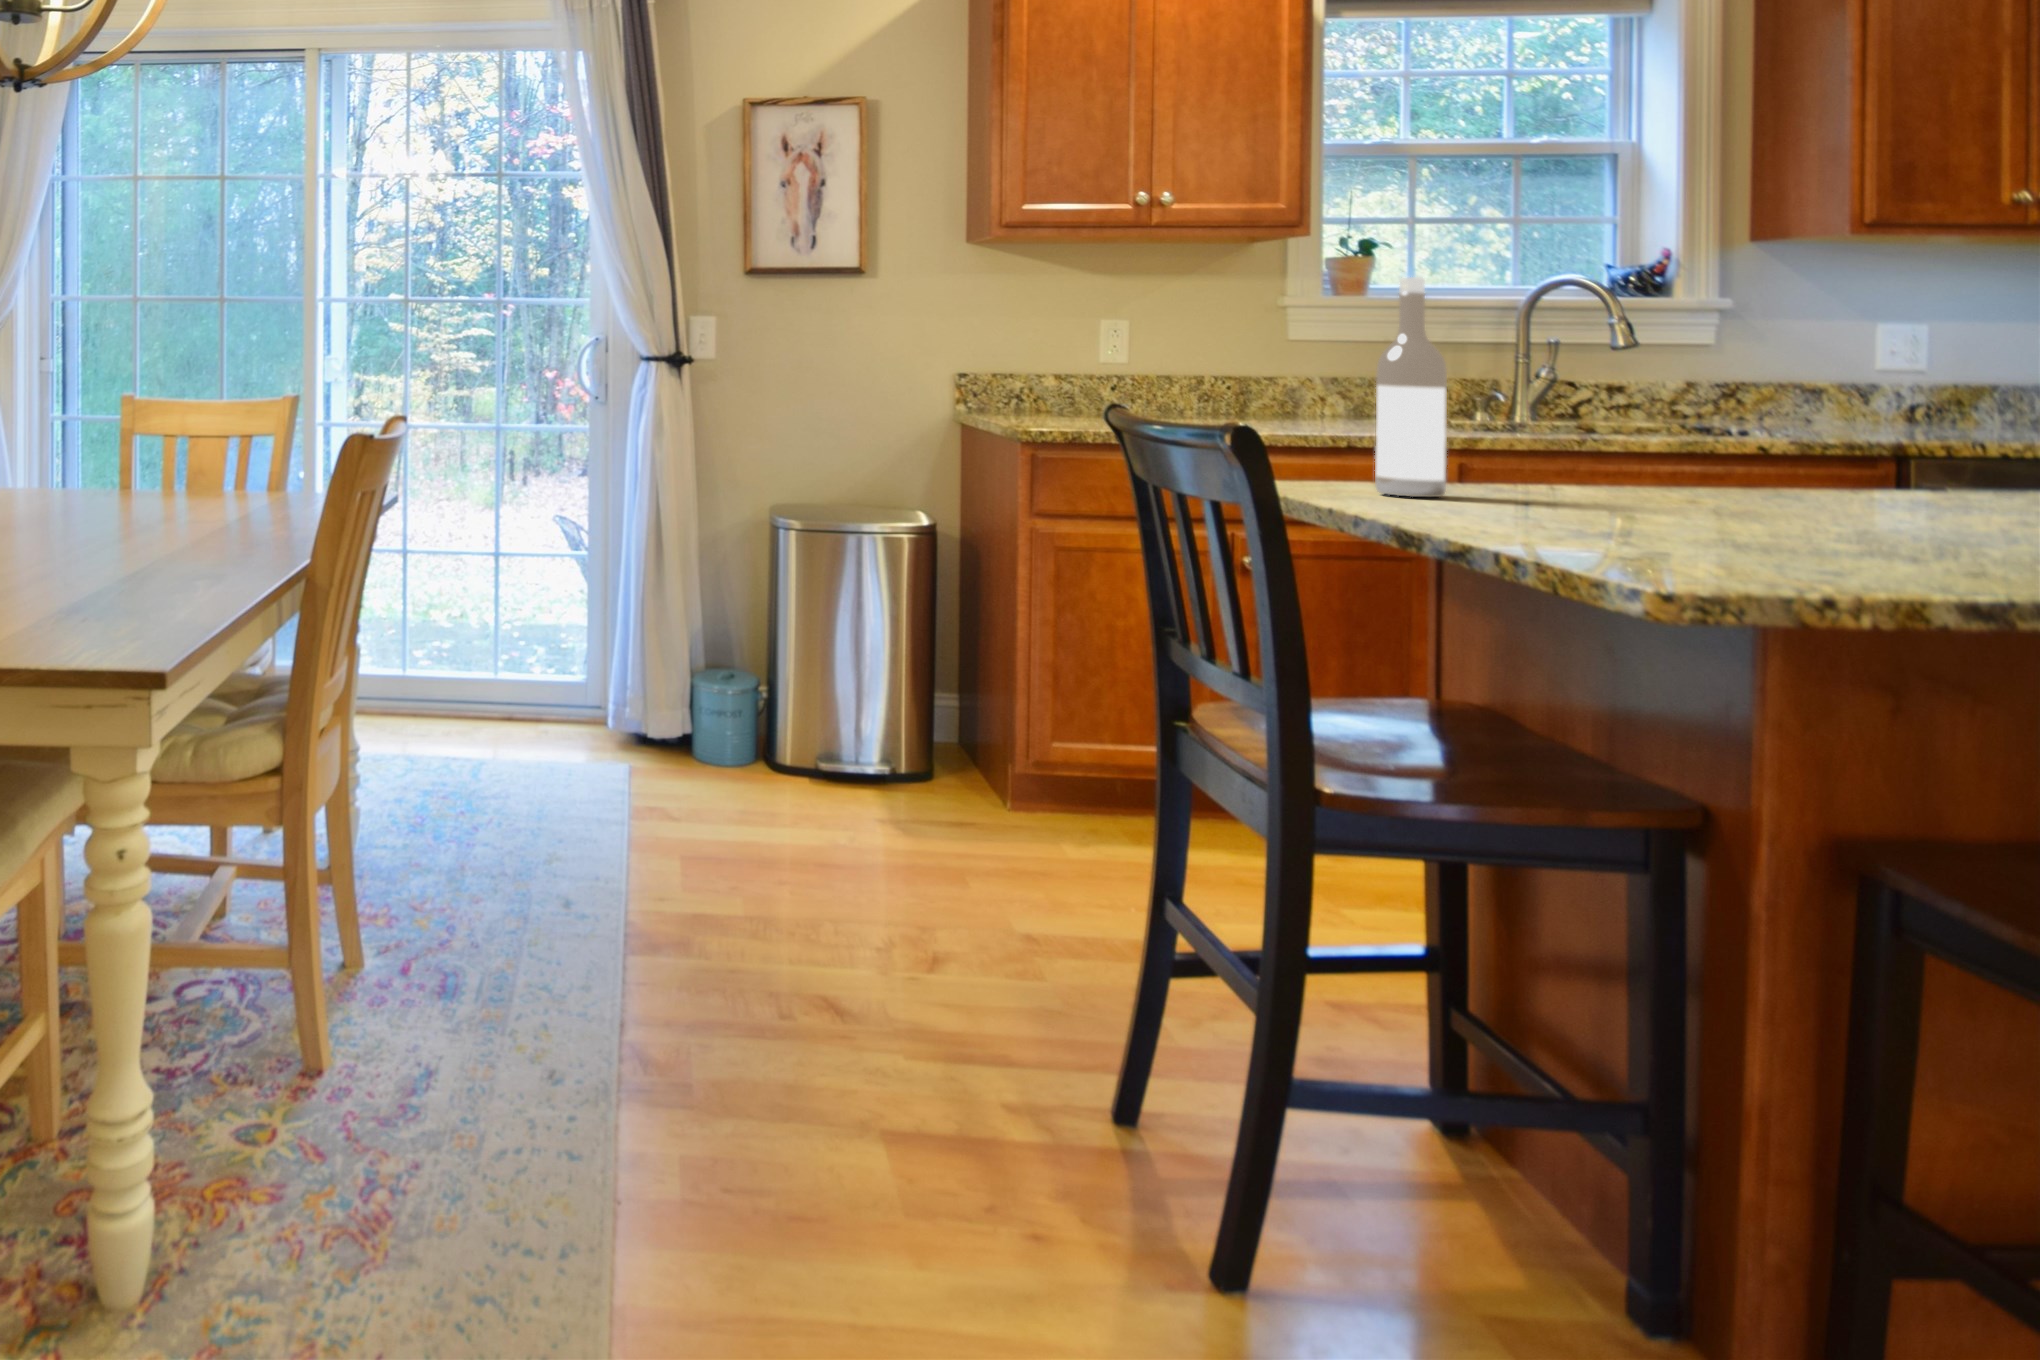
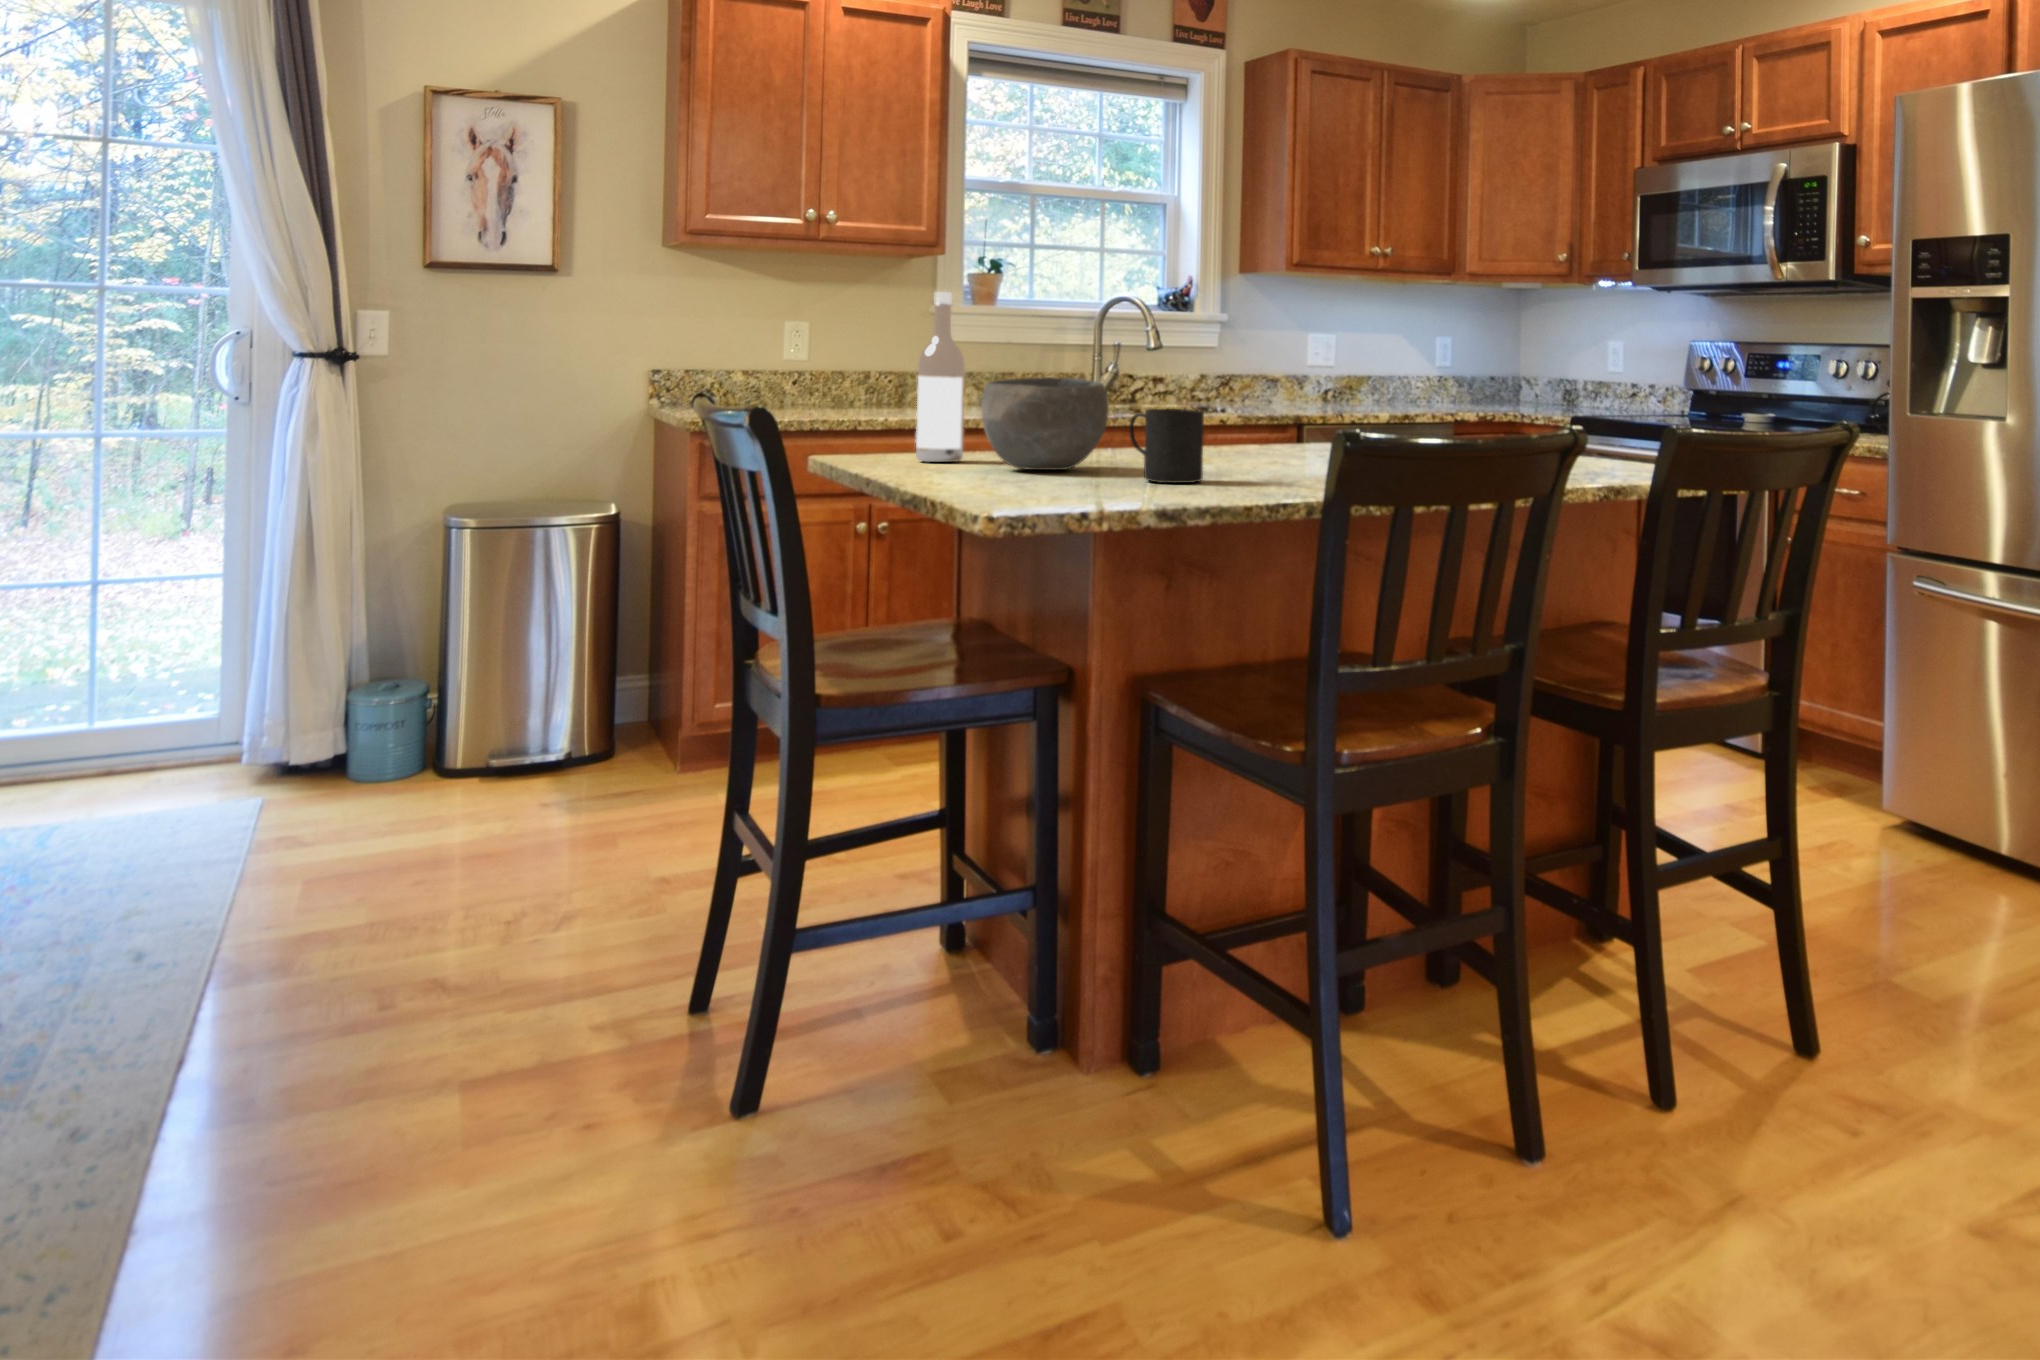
bowl: none [1497,389,1717,519] -> present [981,377,1109,470]
mug: none [1786,439,1947,555] -> present [1129,409,1204,483]

